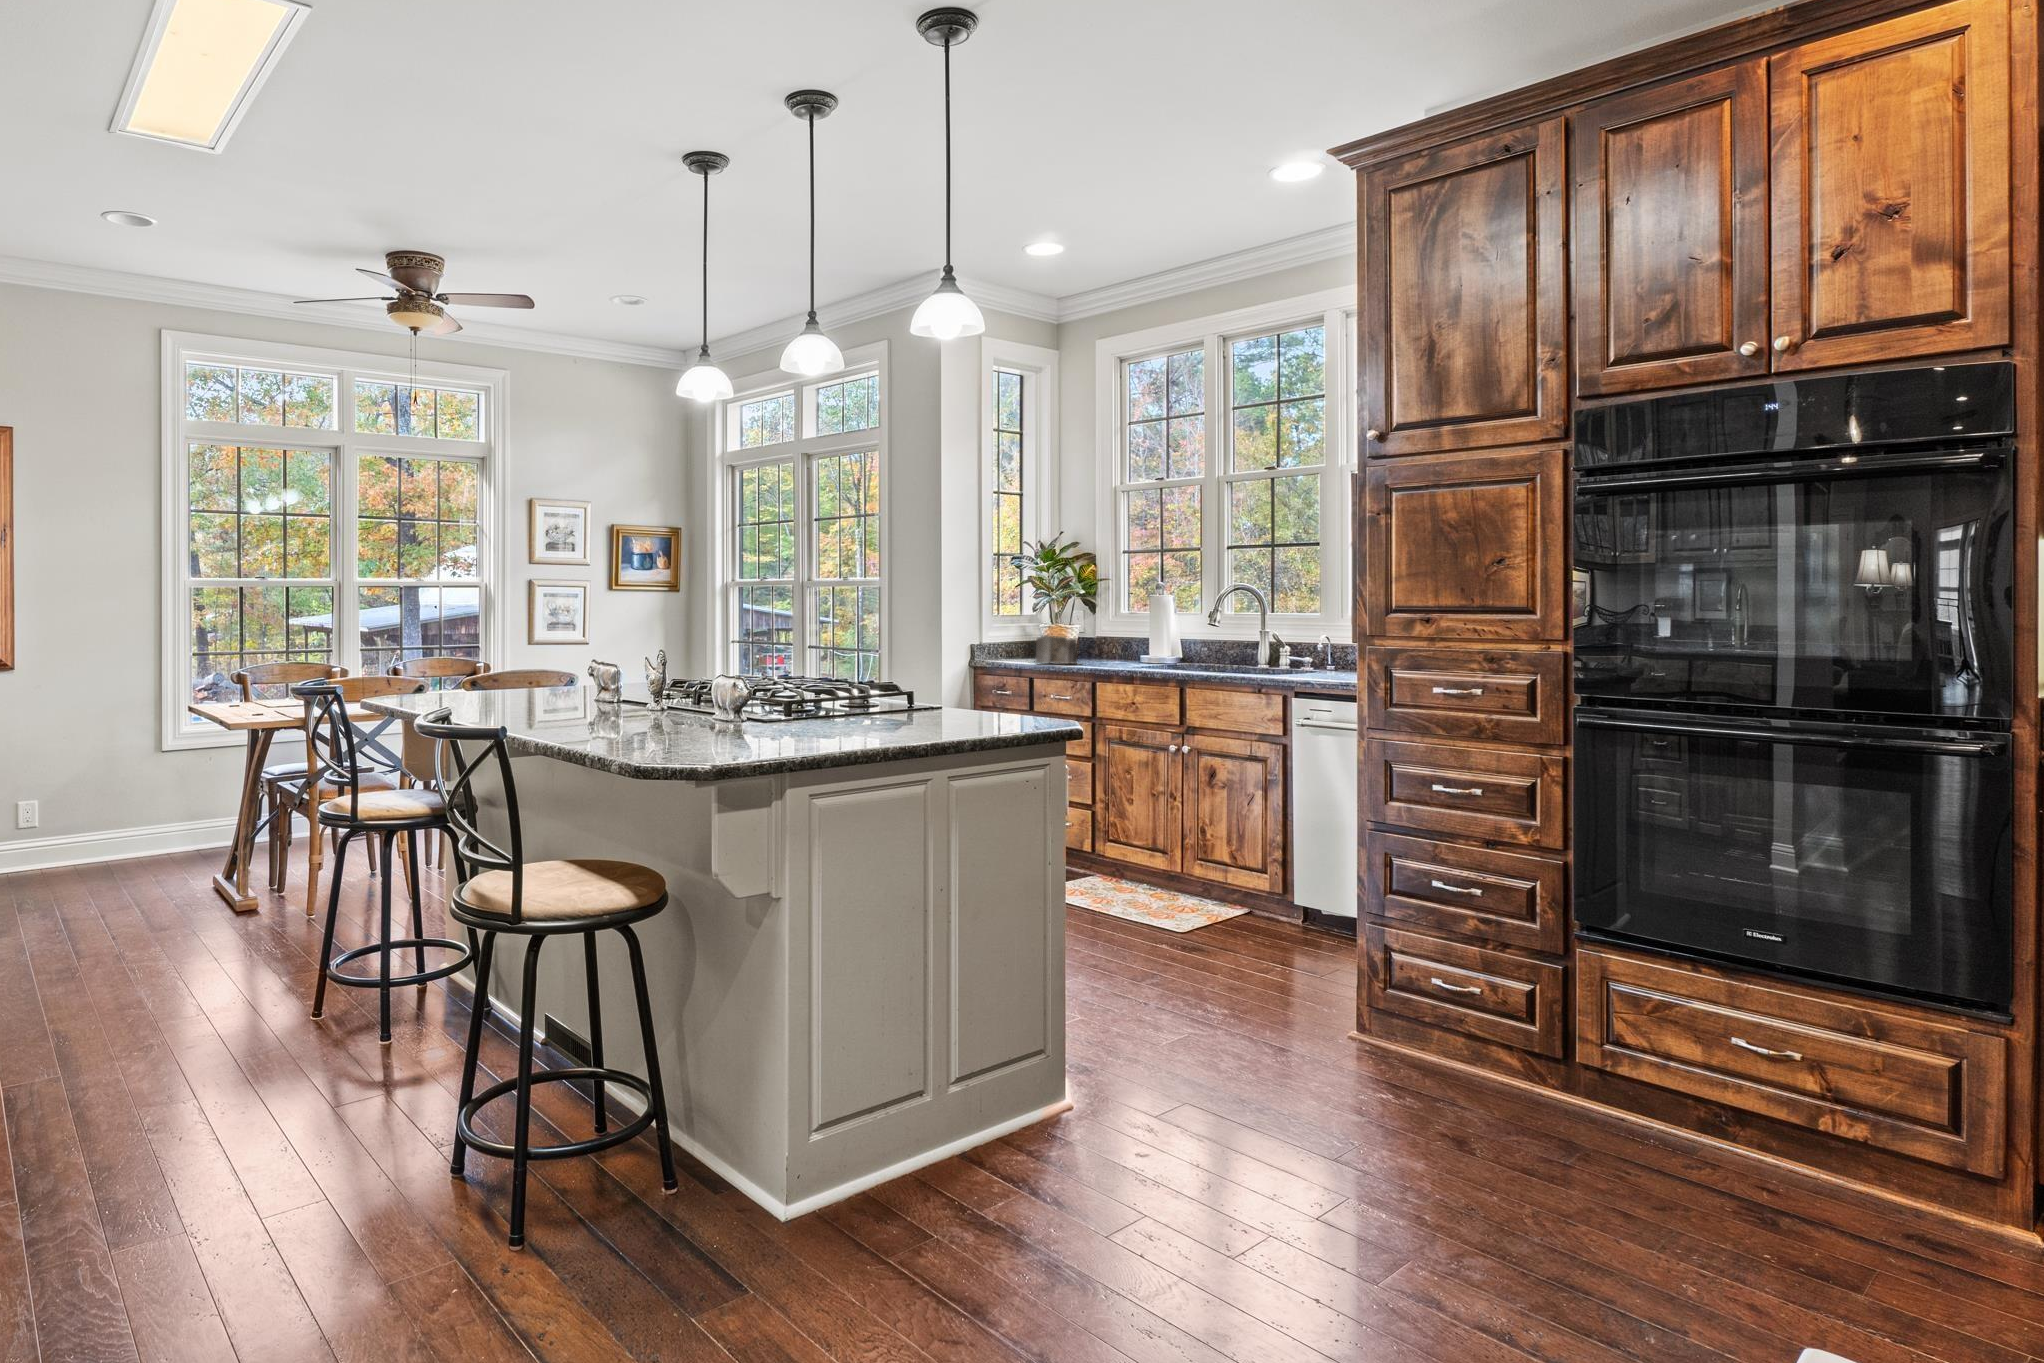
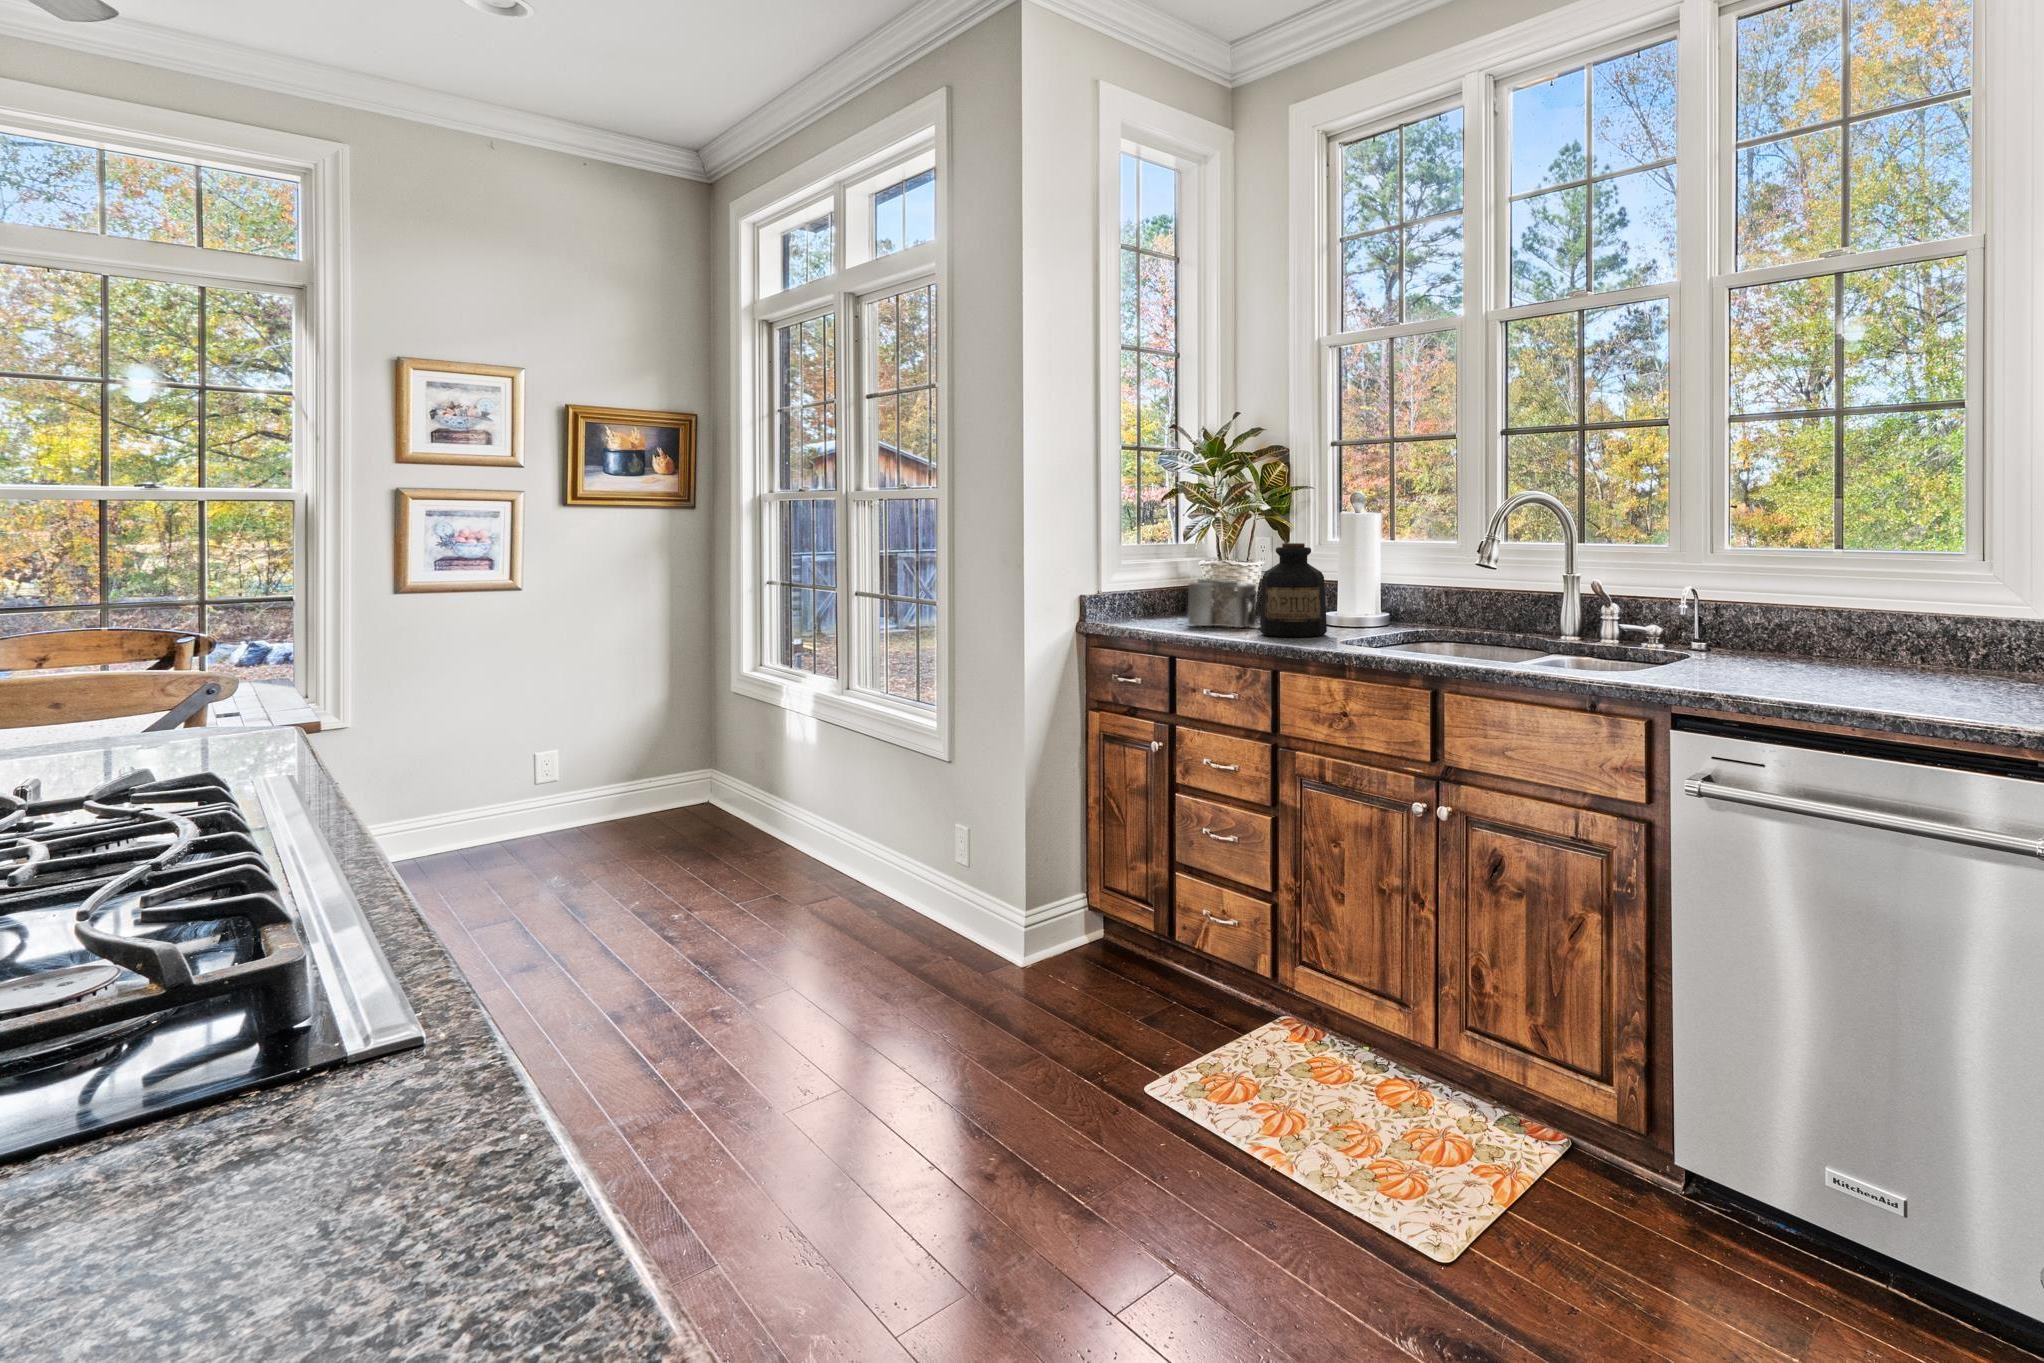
bottle: none [1082,613,1122,667] -> present [1260,543,1327,637]

